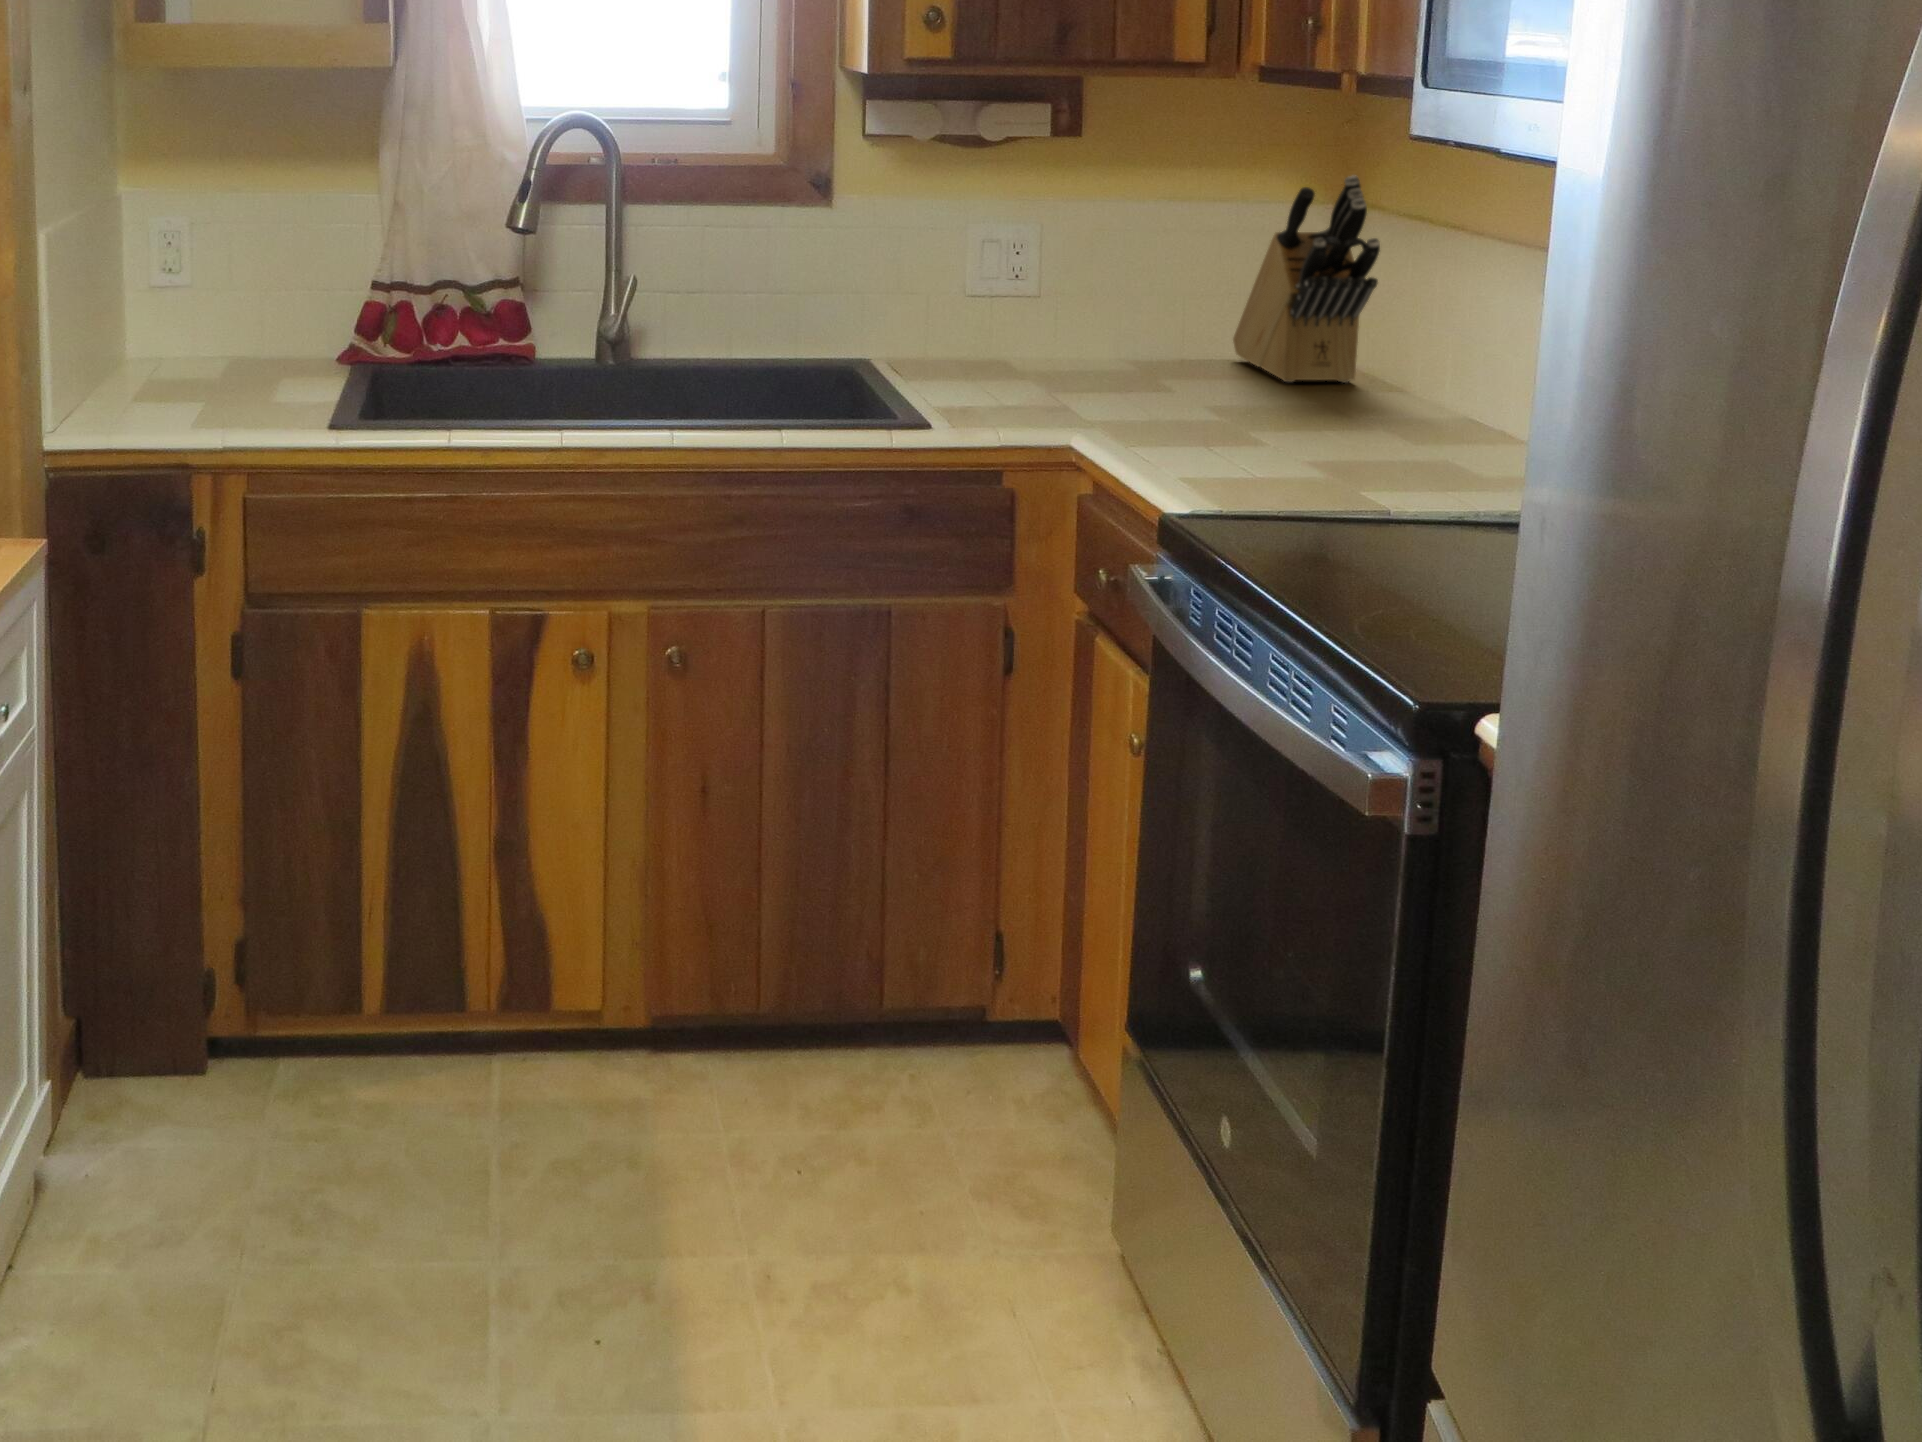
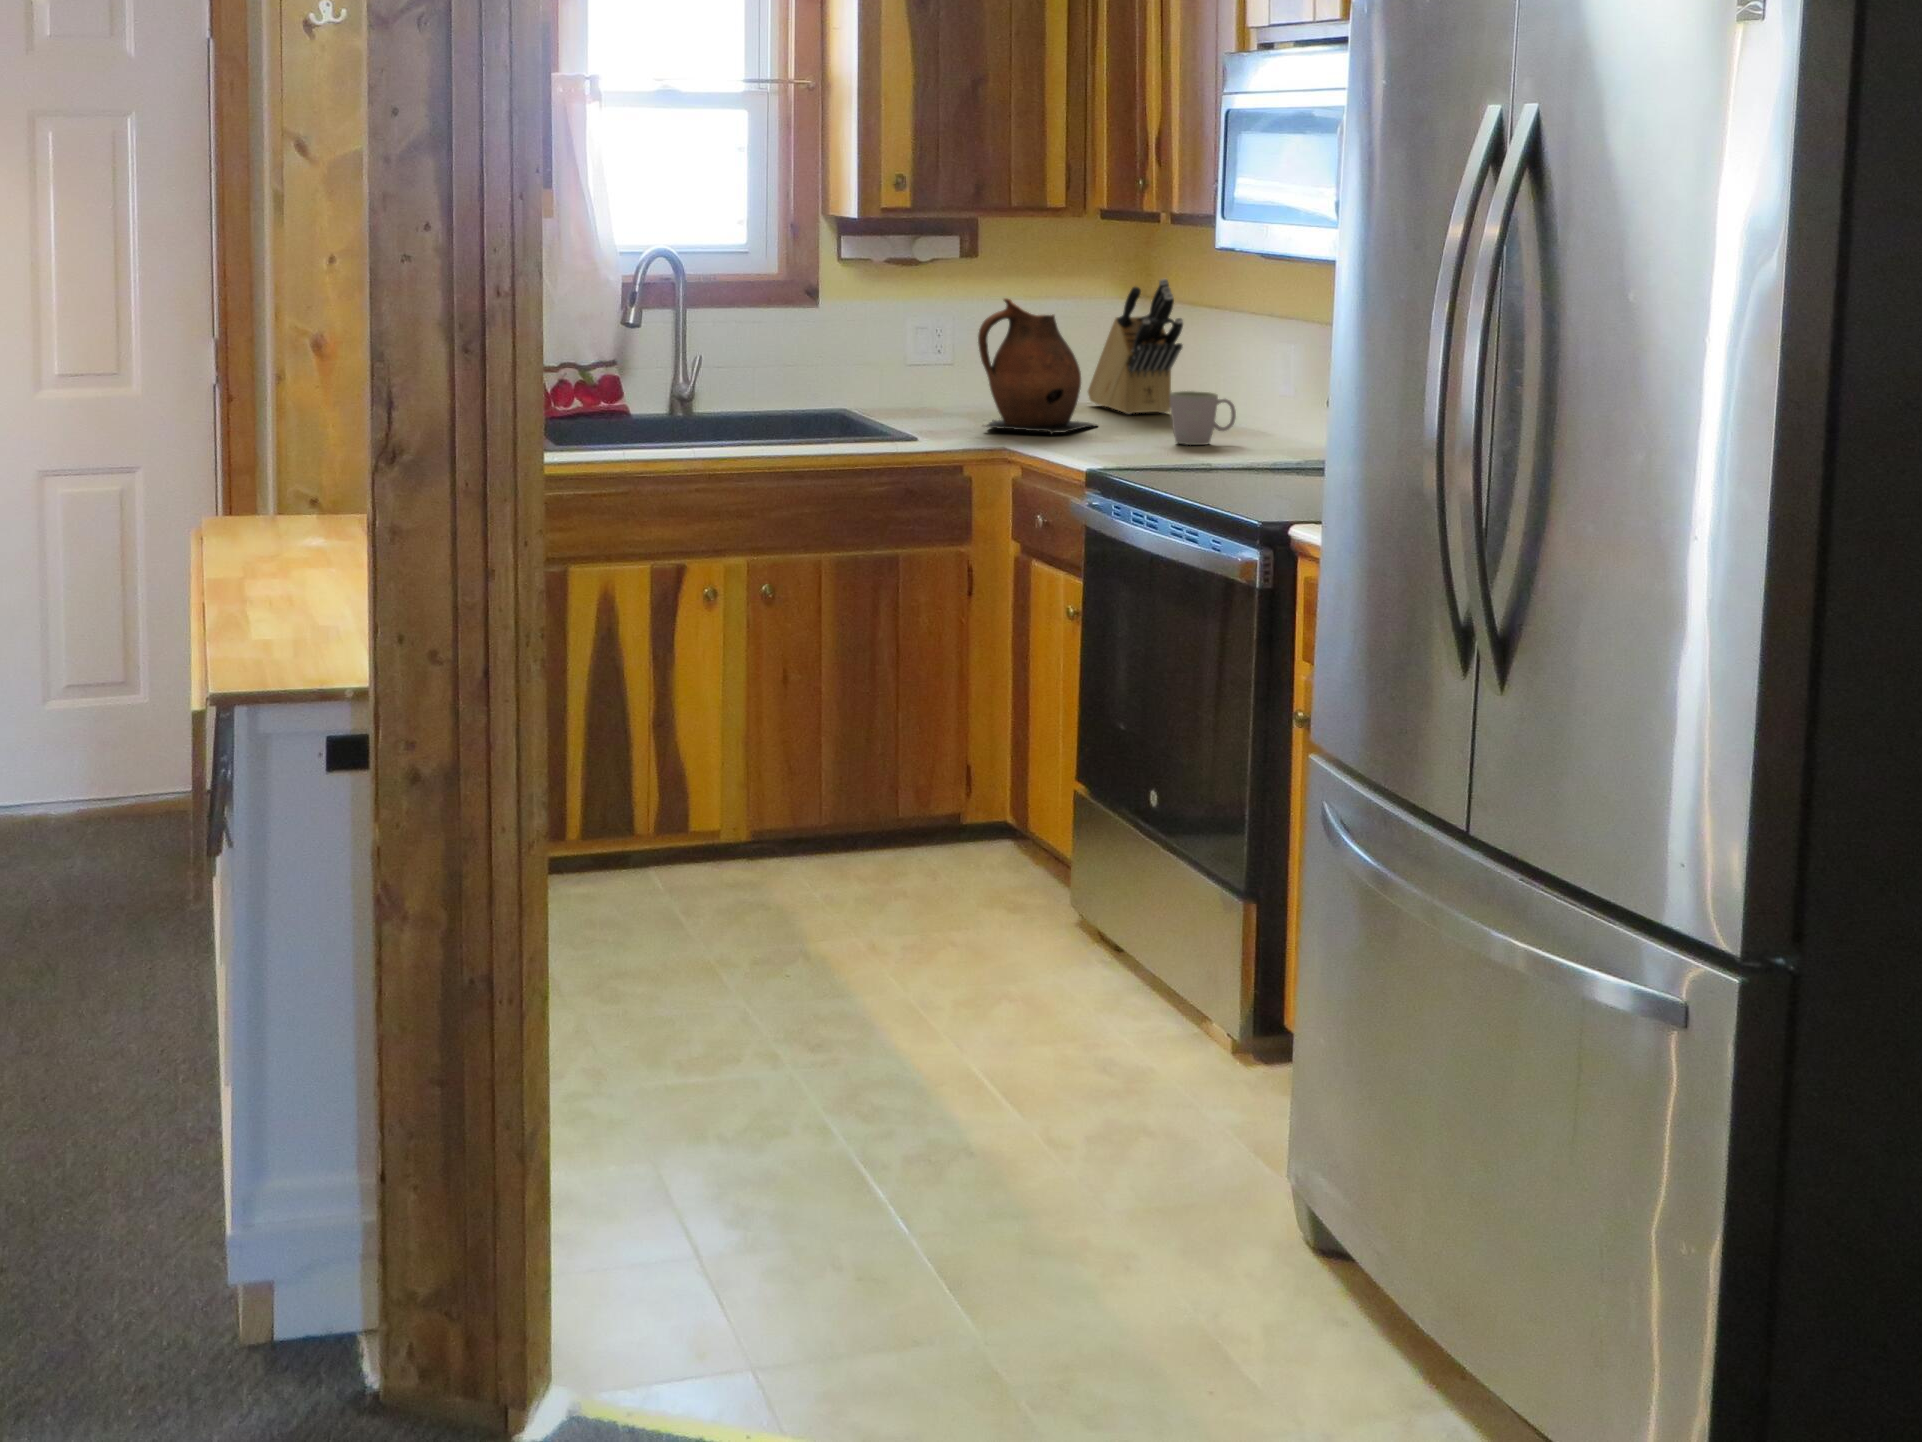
ceramic pitcher: none [1044,203,1233,424] -> present [978,298,1097,434]
mug: none [1342,367,1454,460] -> present [1170,391,1236,445]

